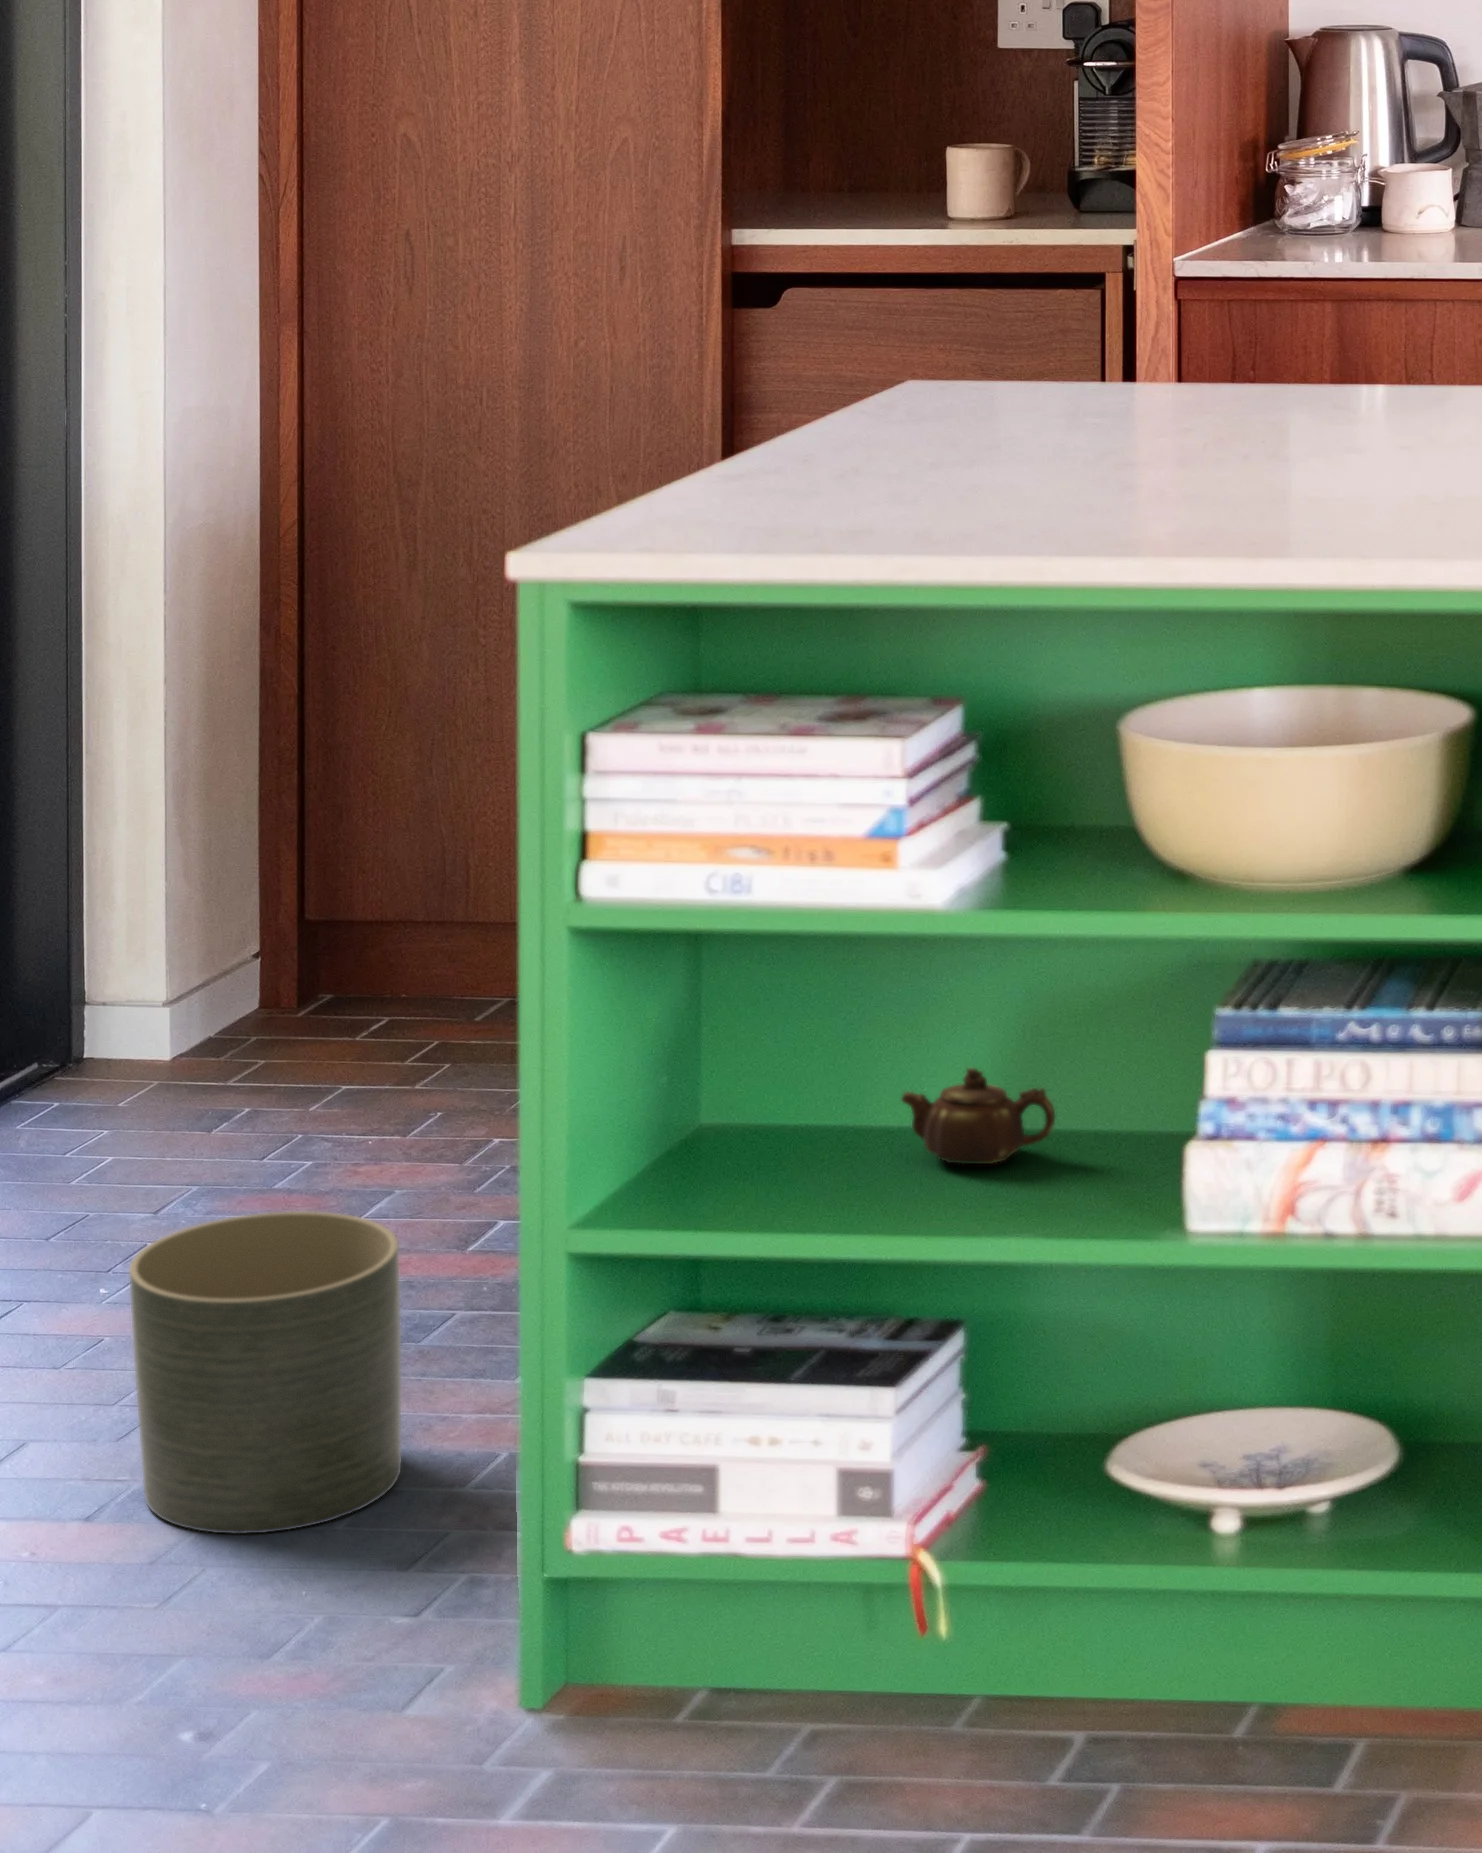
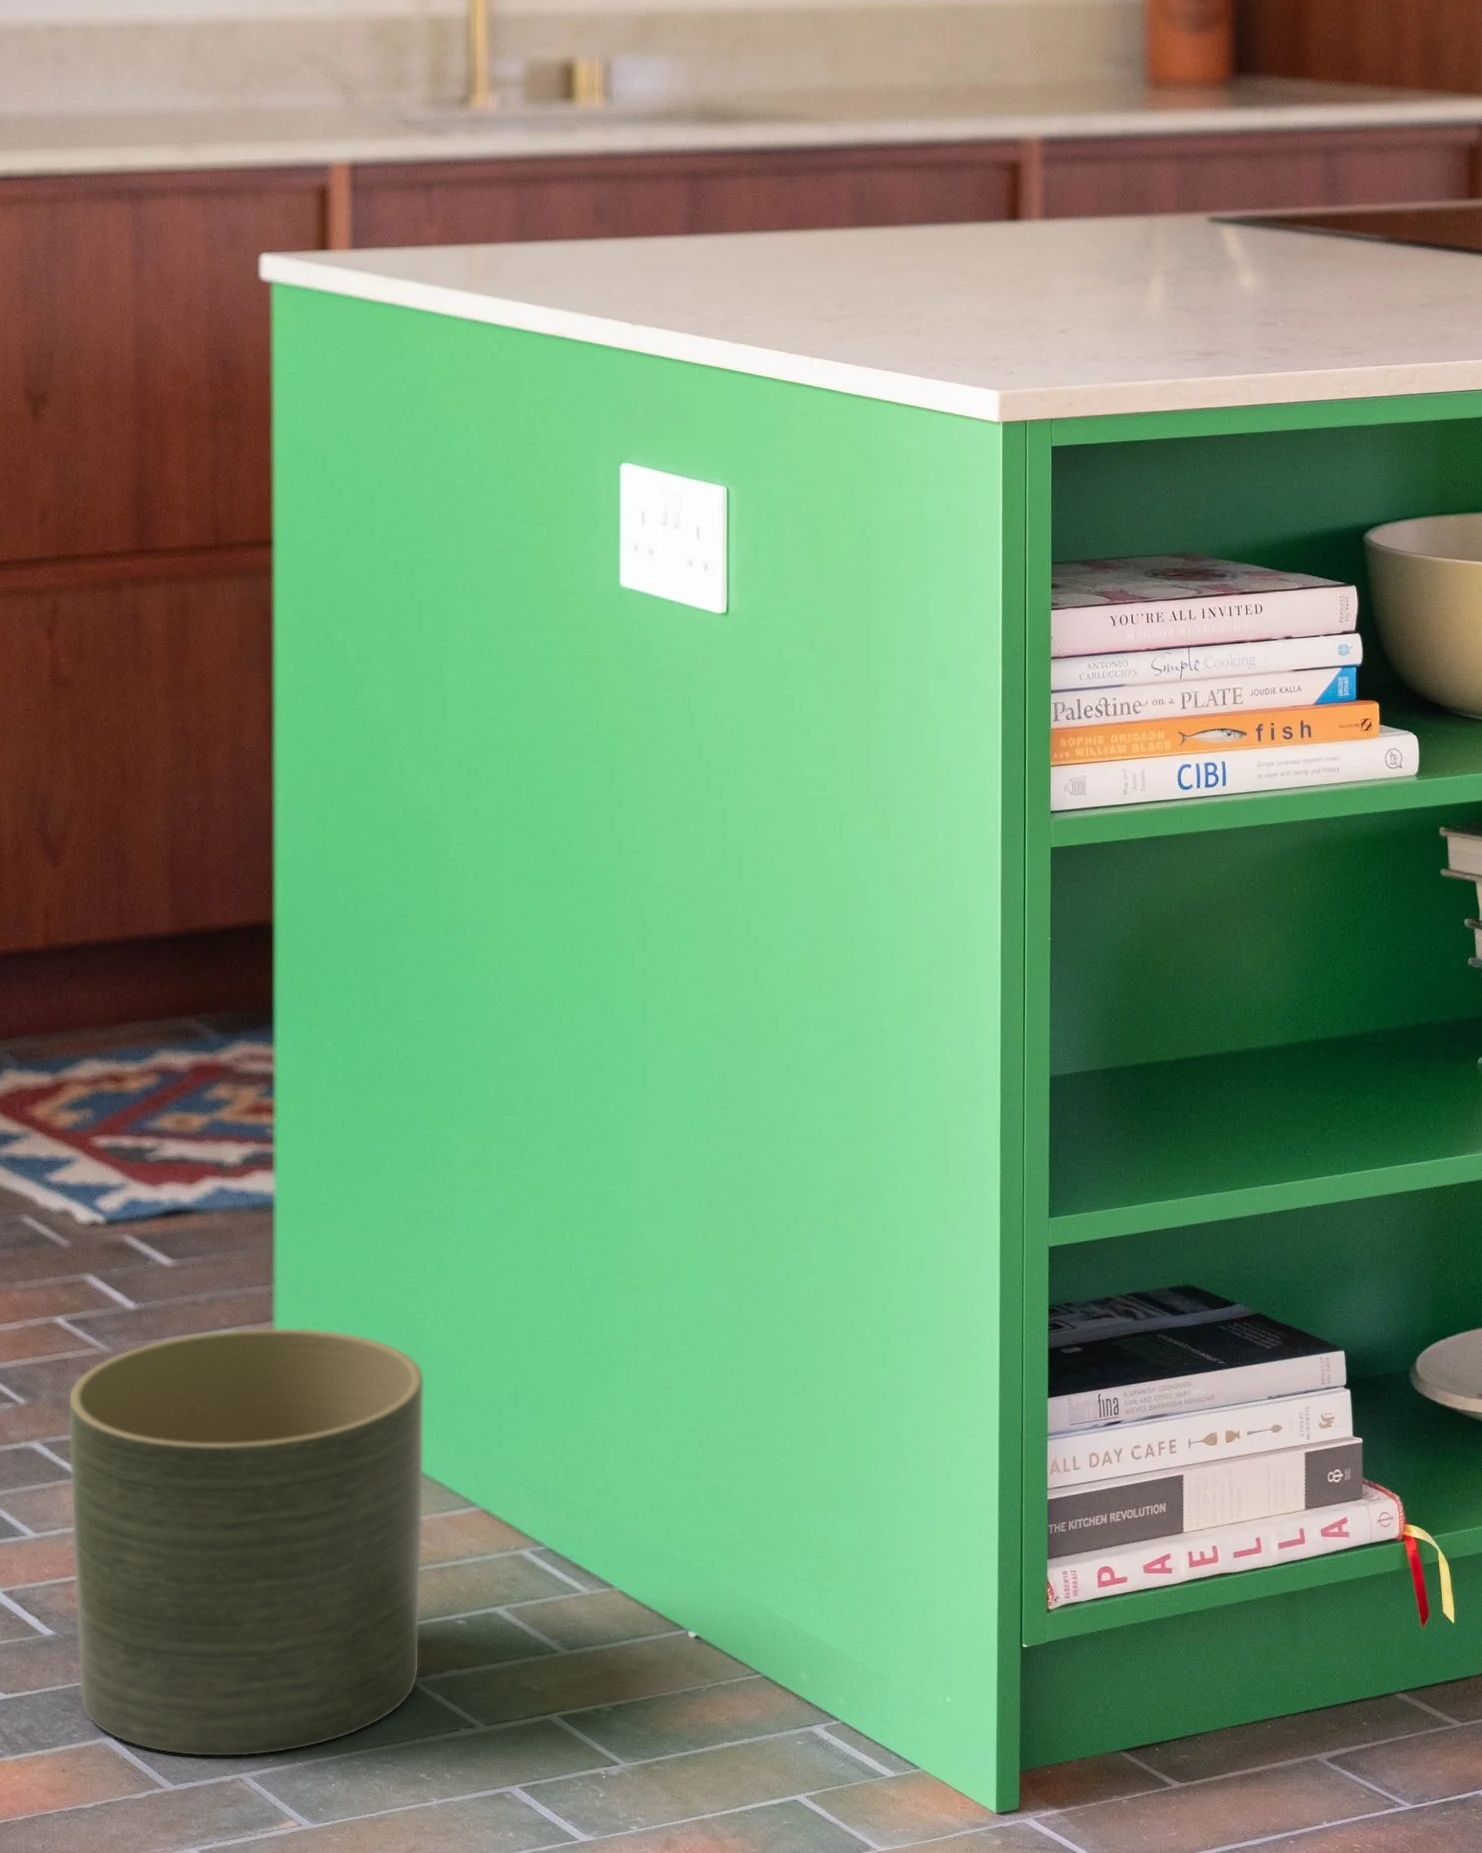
teapot: present [902,1068,1055,1164] -> none [1193,986,1344,1096]

